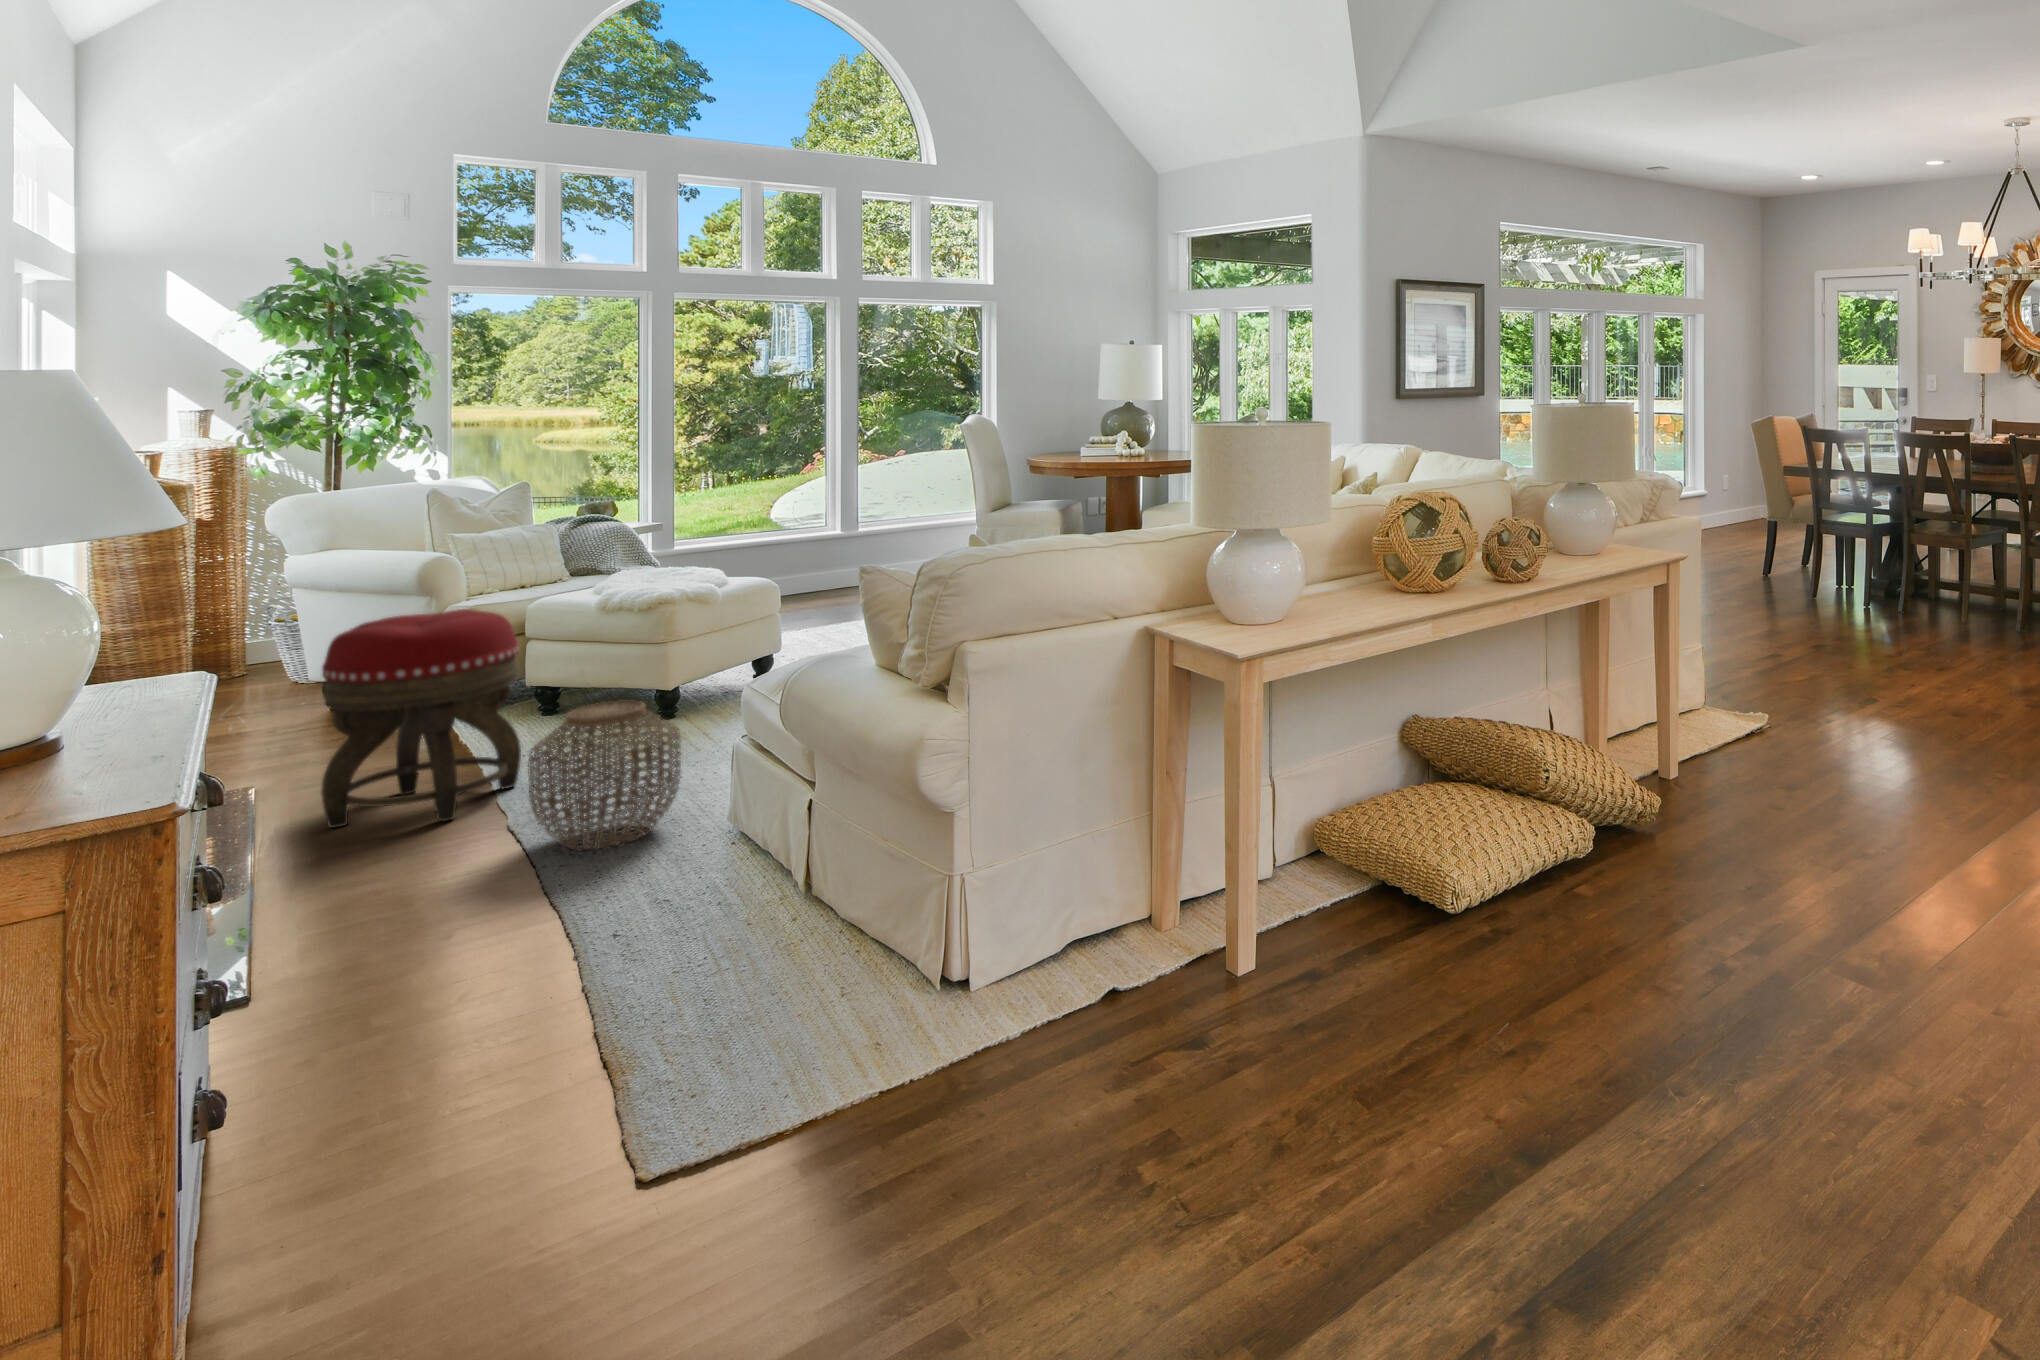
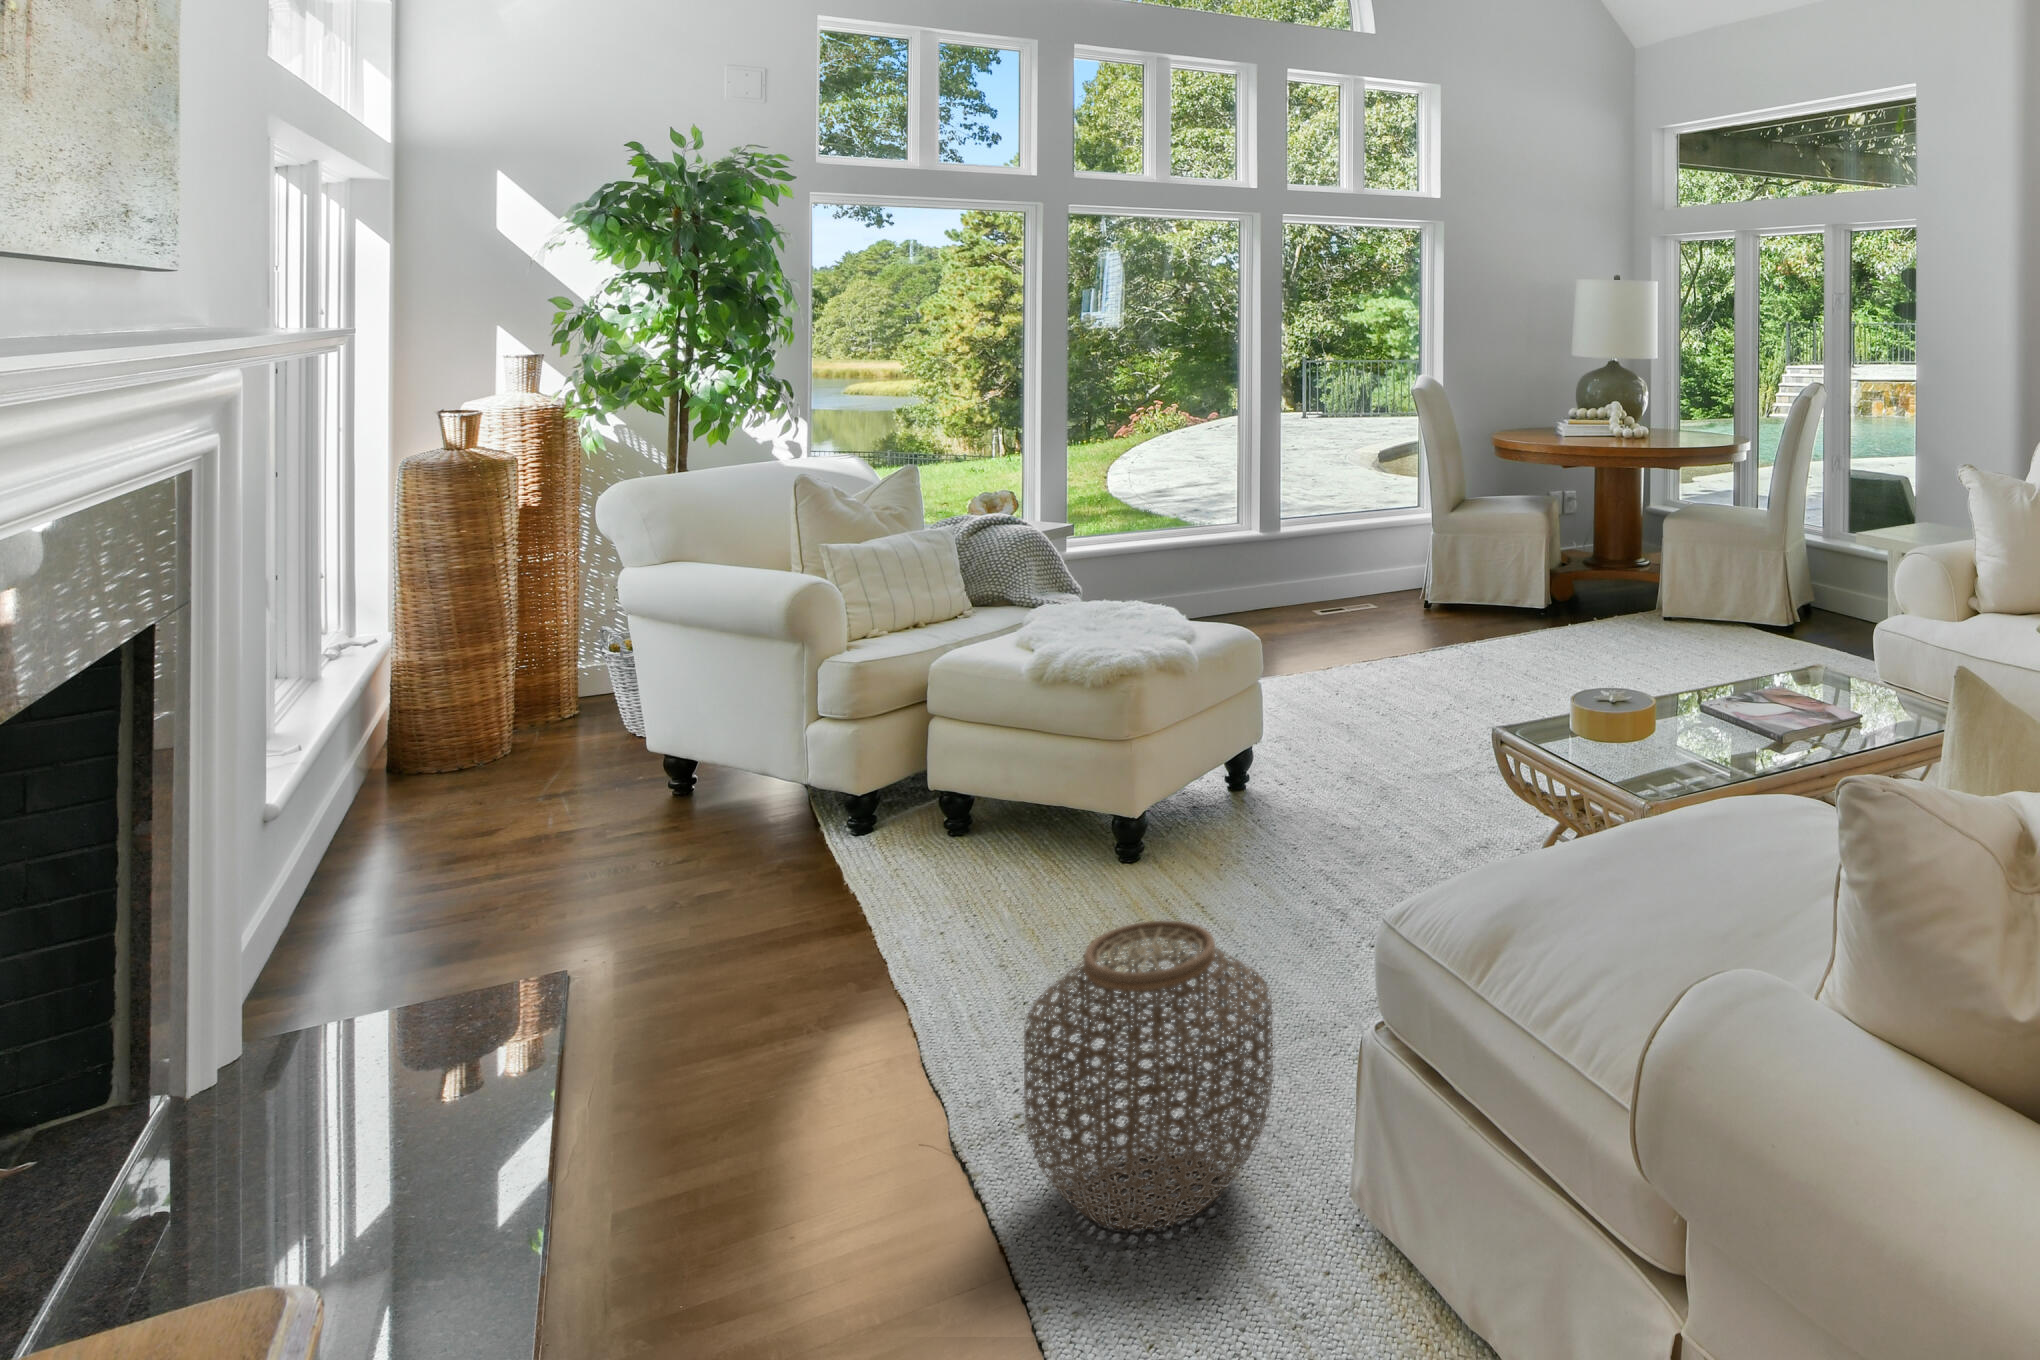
footstool: present [321,609,521,828] -> none [677,700,966,1097]

